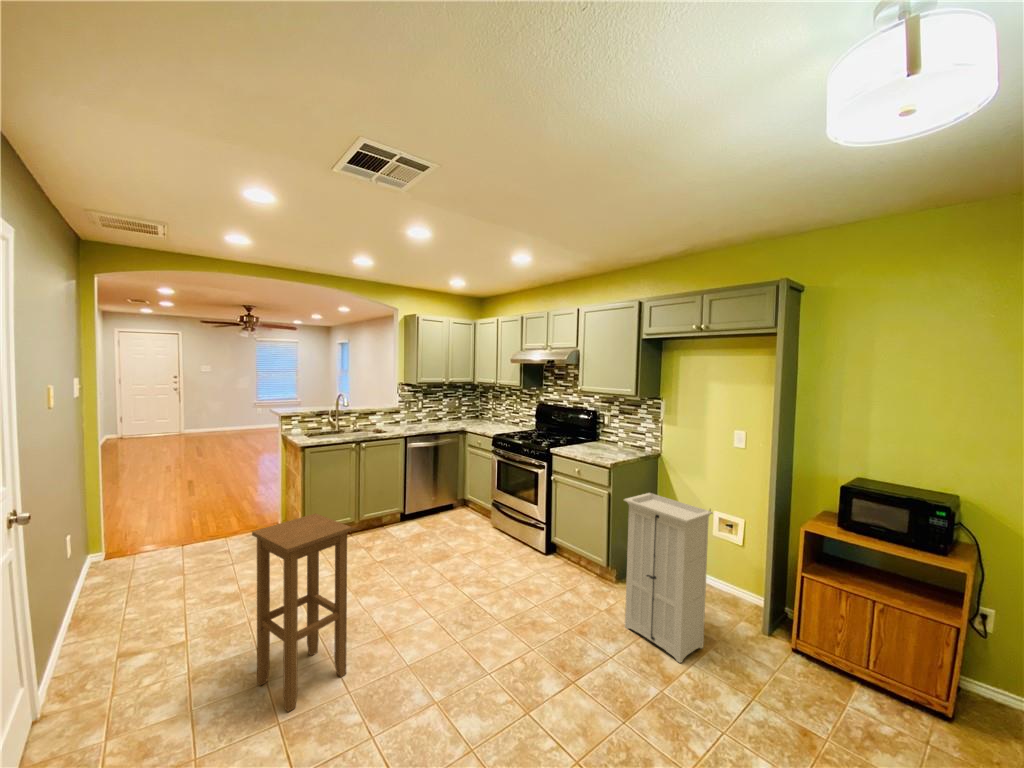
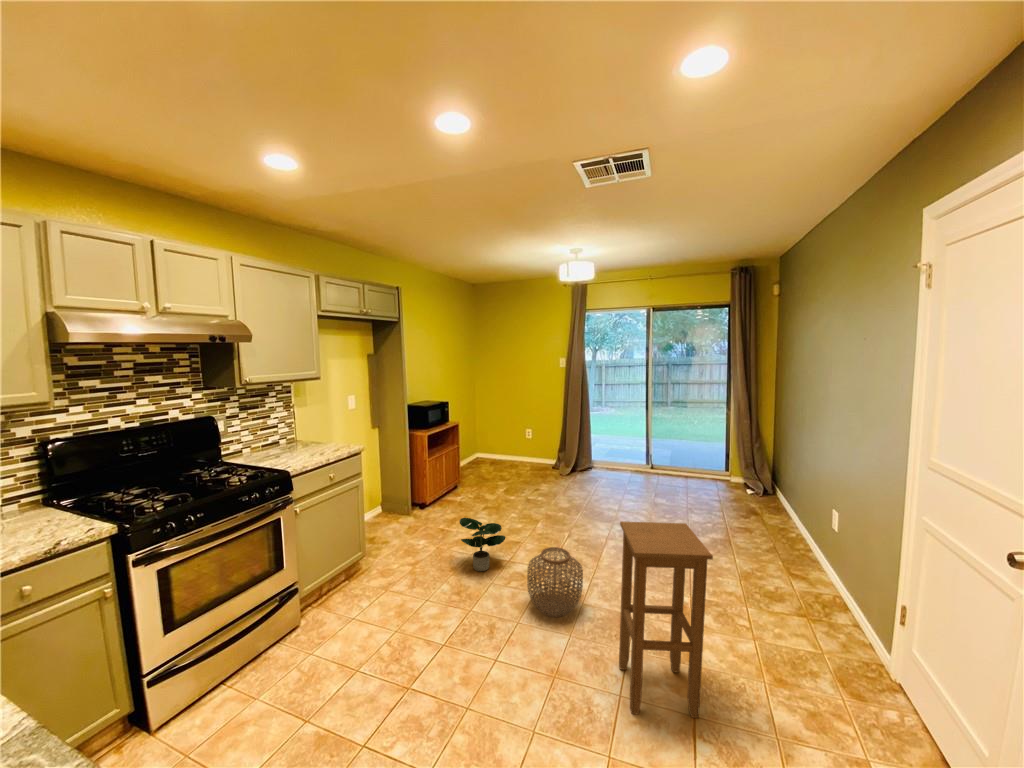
storage cabinet: present [624,493,713,663] -> none [405,440,461,557]
potted plant: none [550,583,605,661] -> present [460,518,506,571]
woven basket: none [421,599,489,689] -> present [527,547,583,617]

